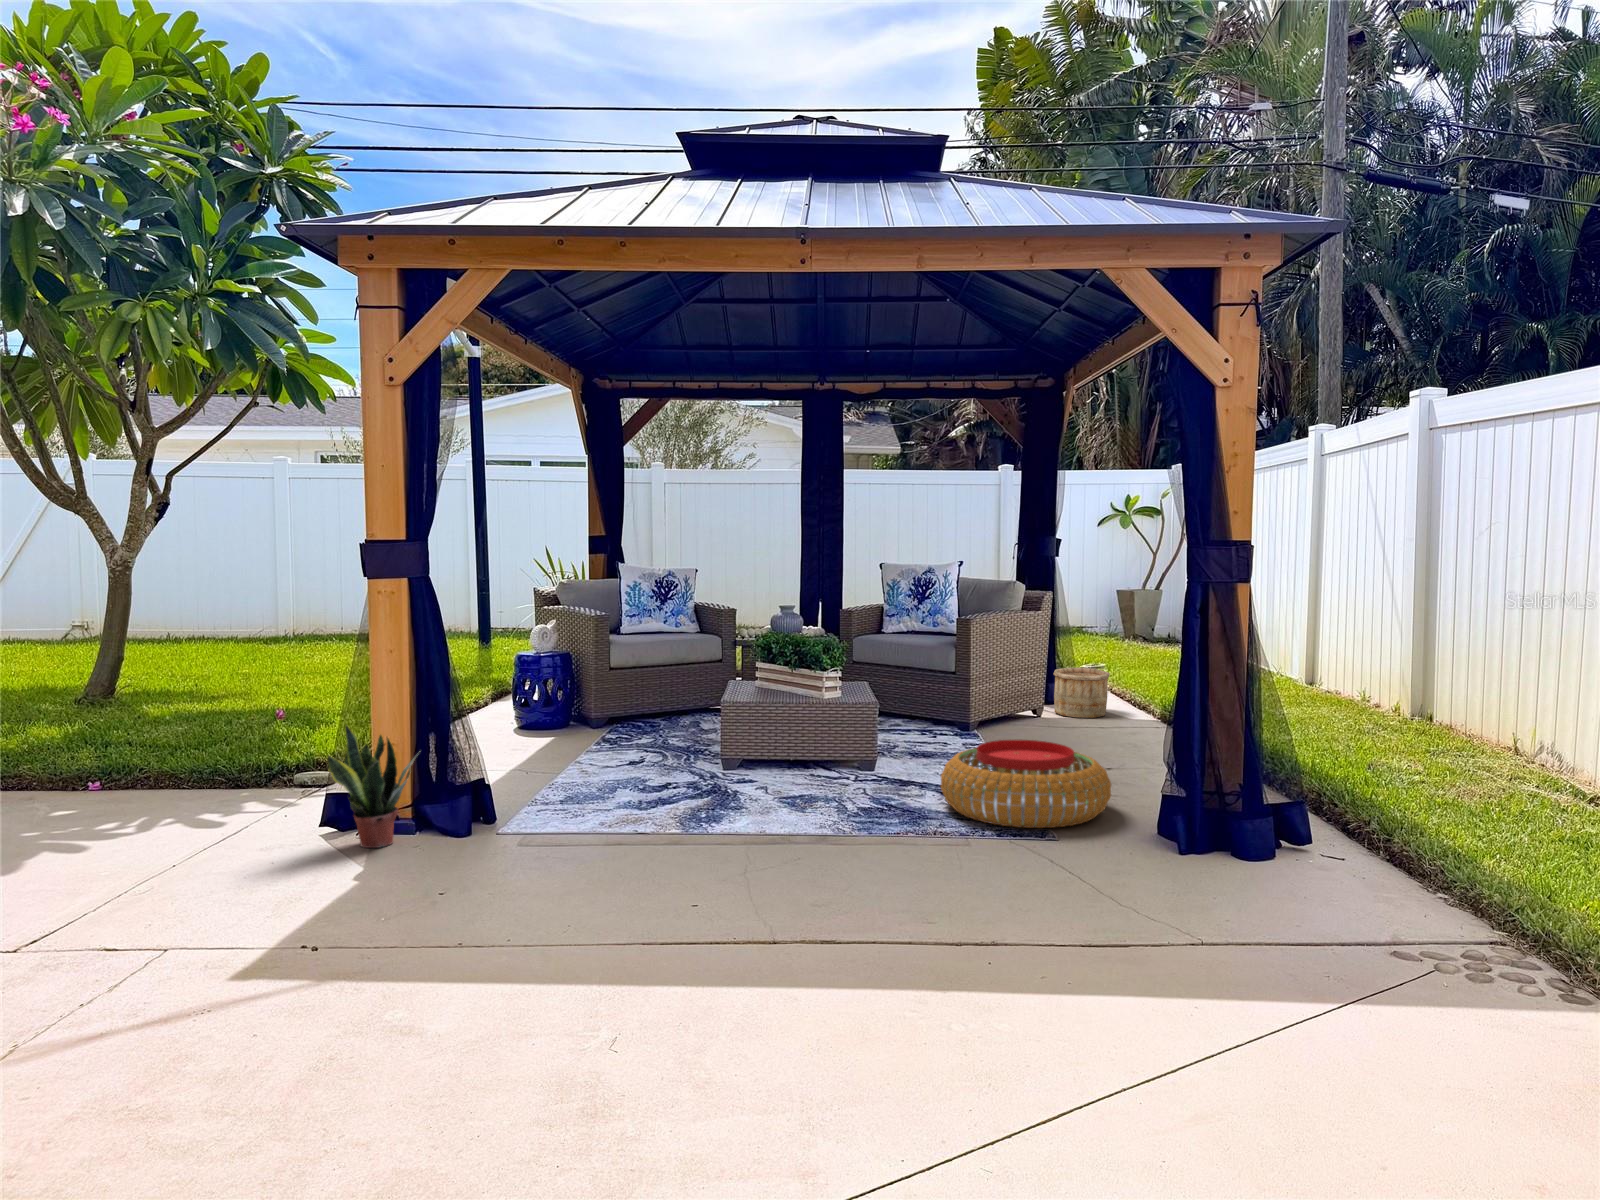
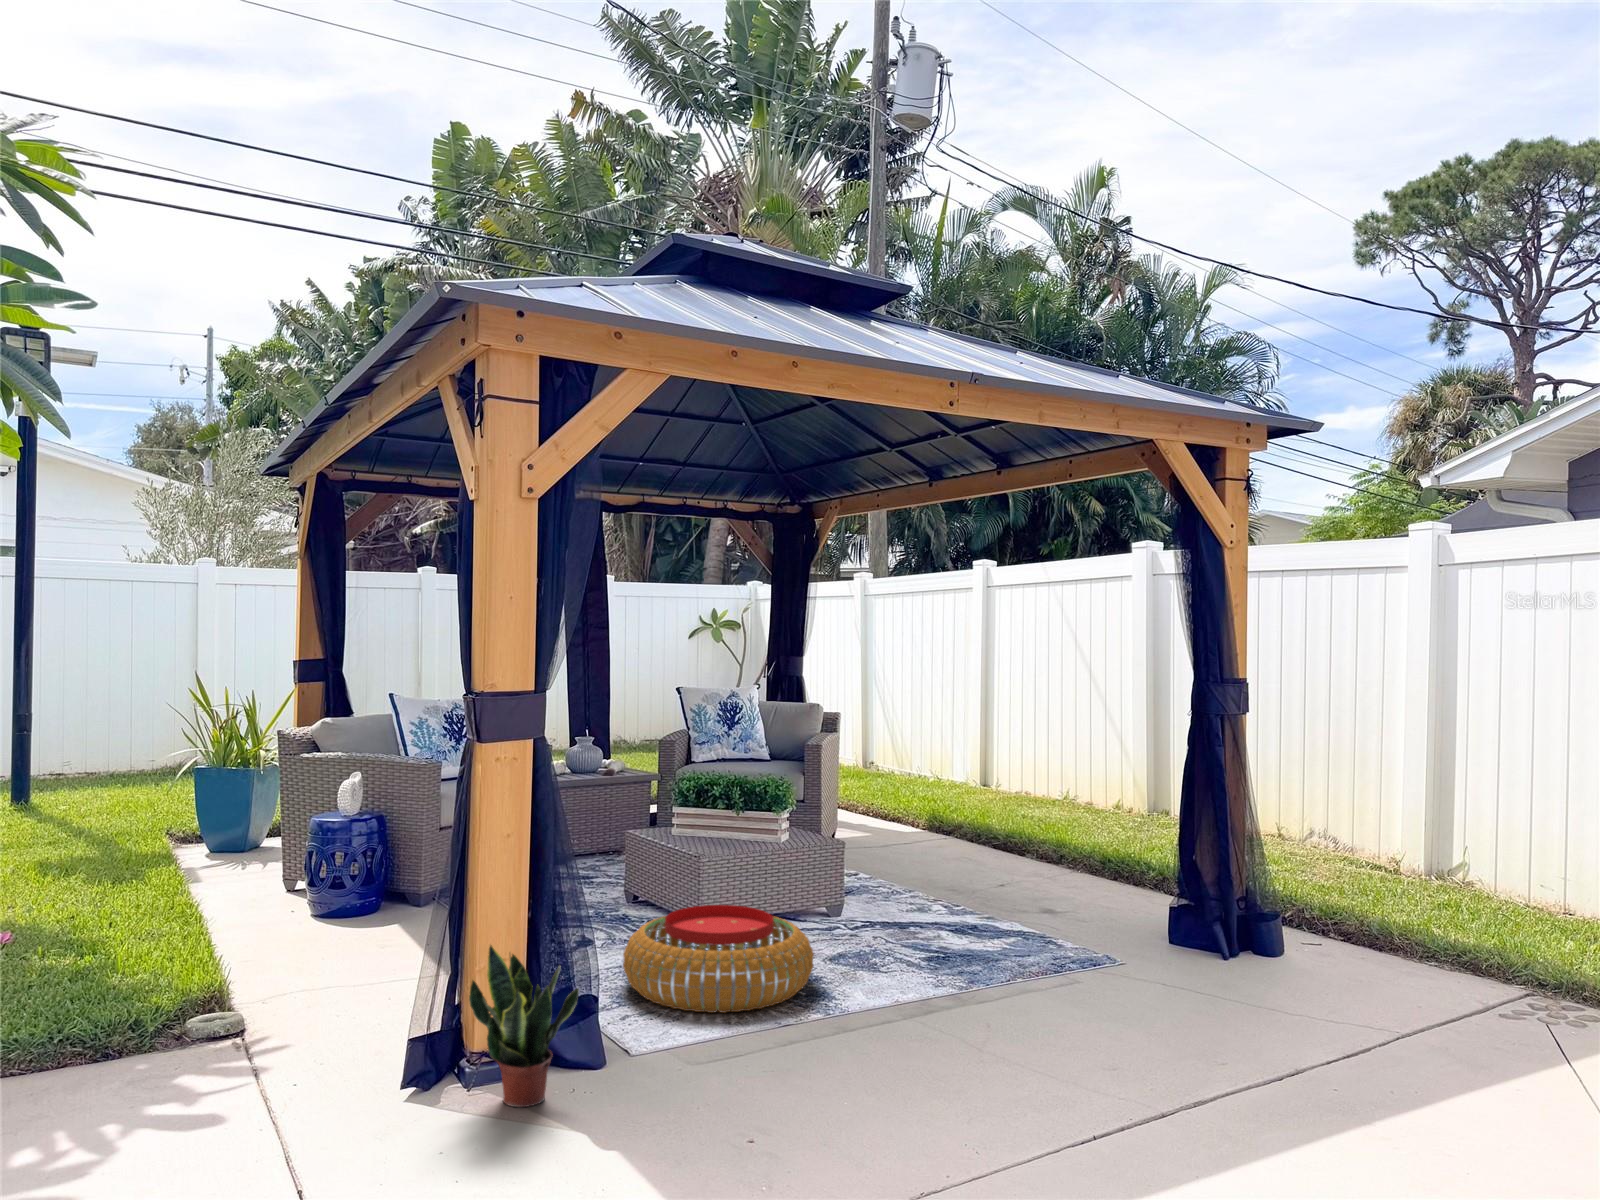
wooden bucket: present [1054,668,1110,718] -> none [845,788,902,840]
pouf: present [941,740,1111,828] -> present [623,905,814,1013]

